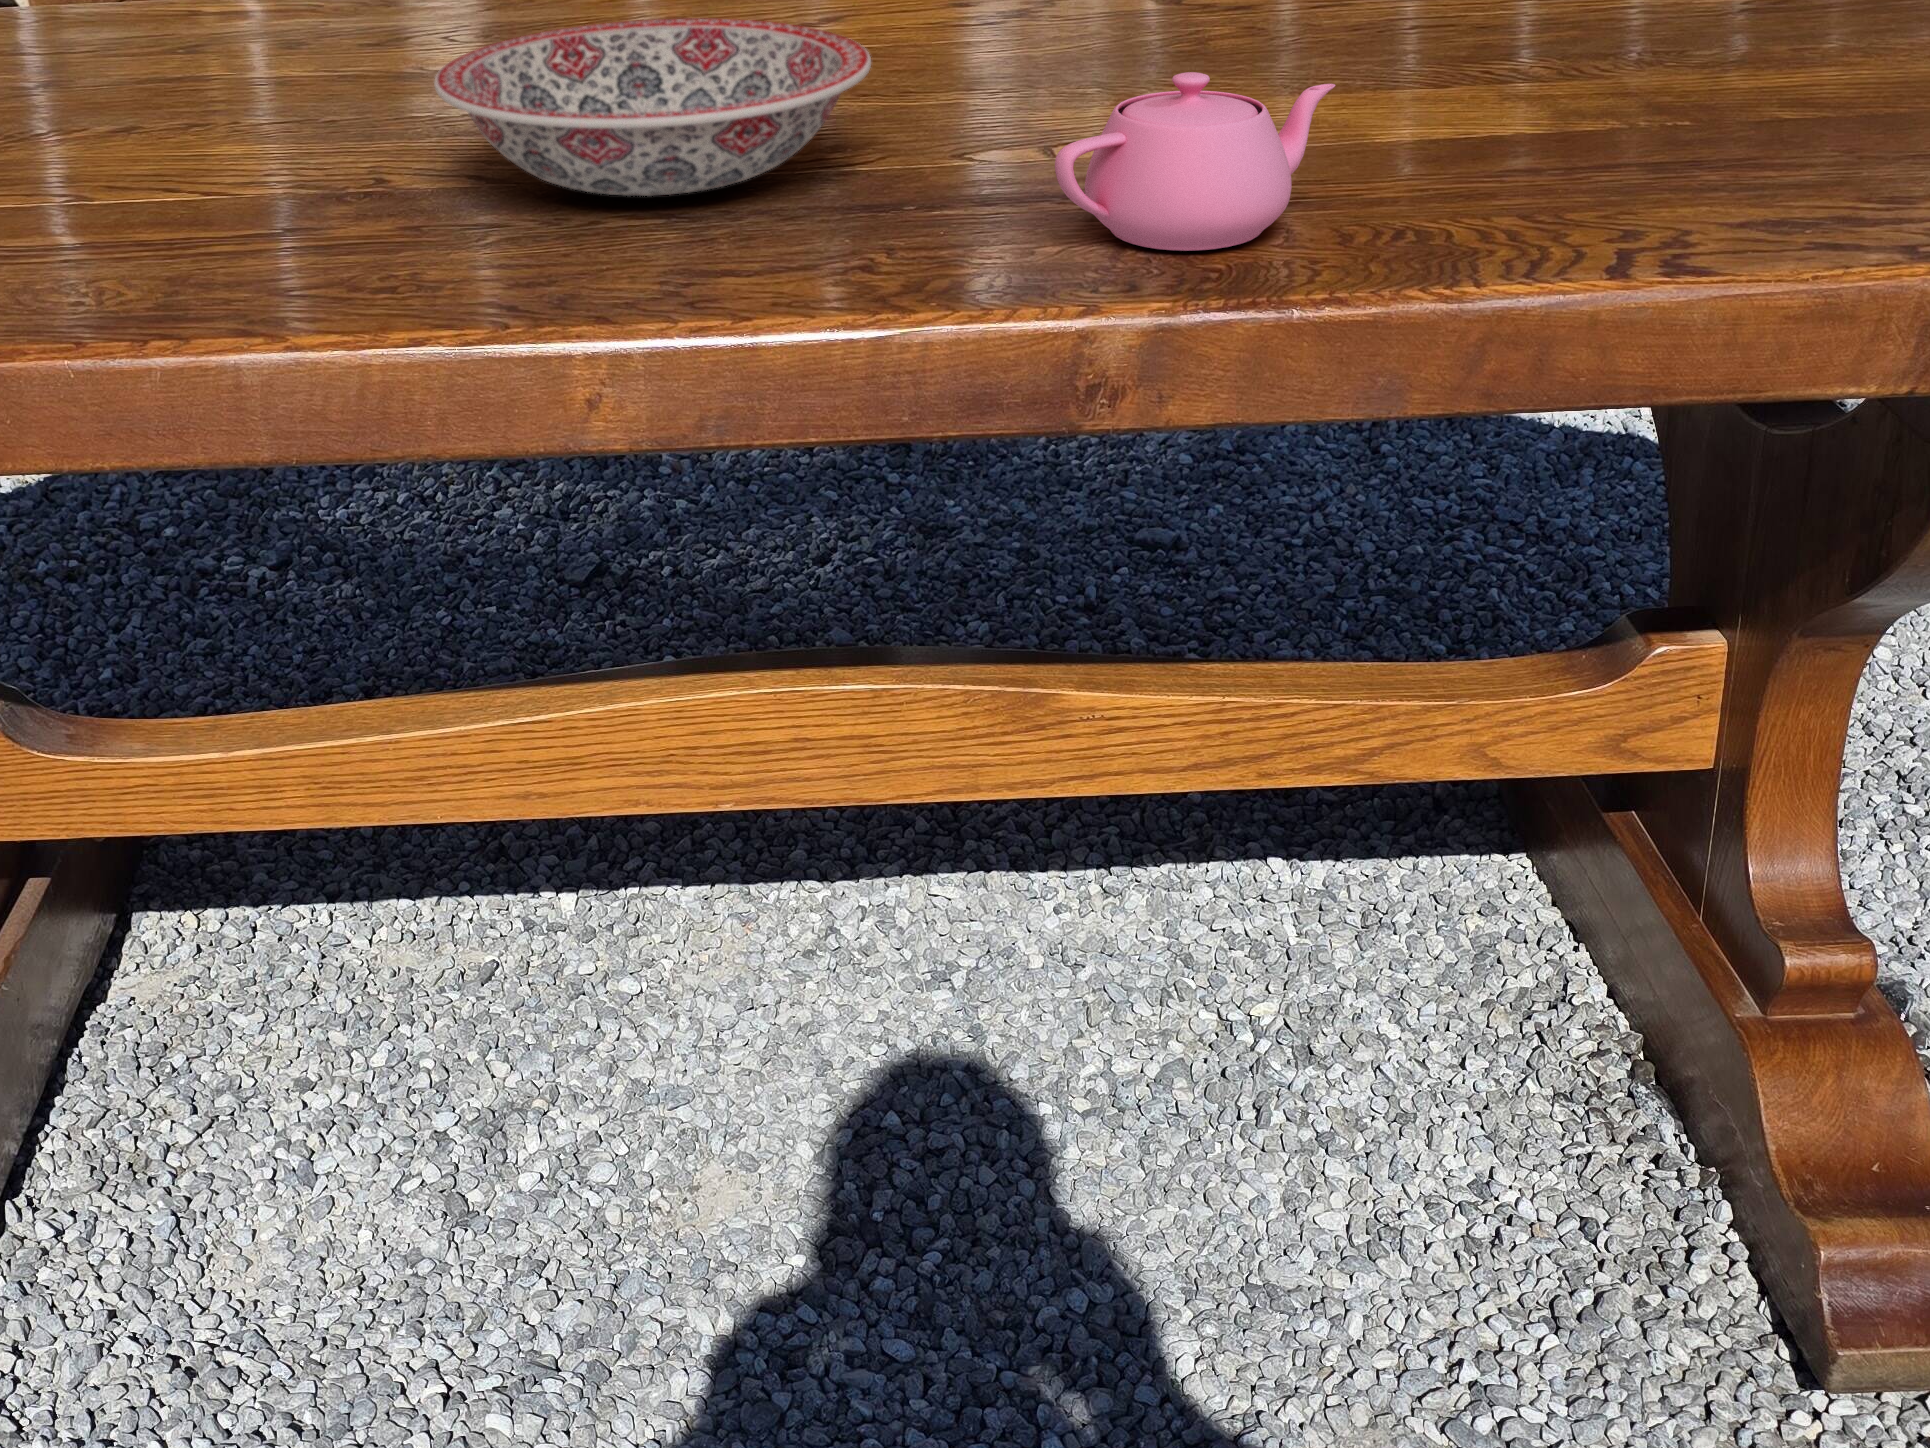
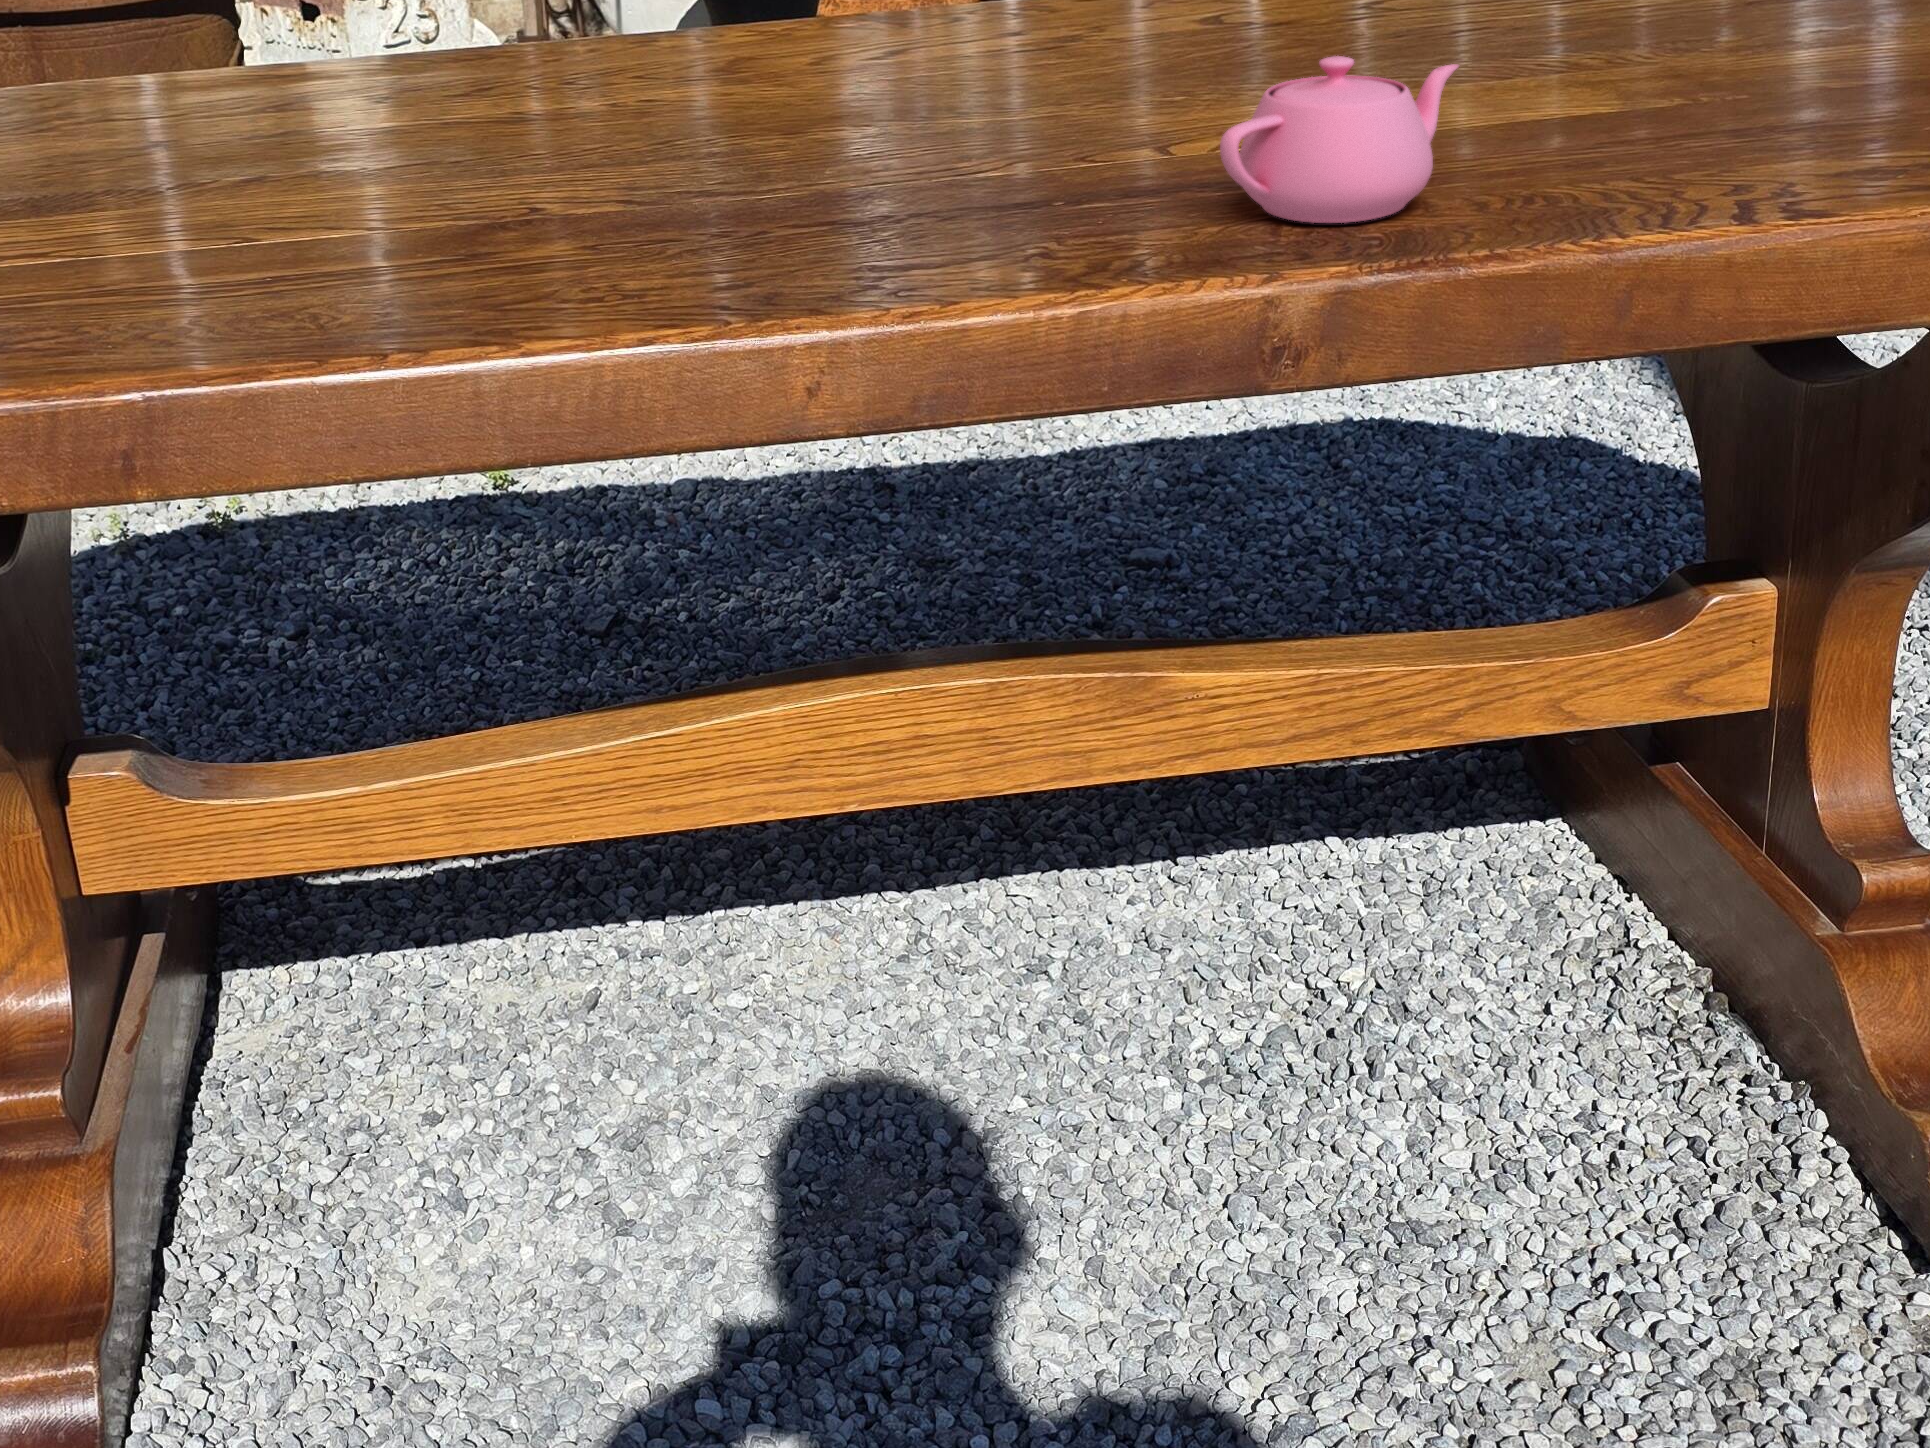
ceramic bowl: present [434,18,871,196] -> none [590,41,1008,205]

